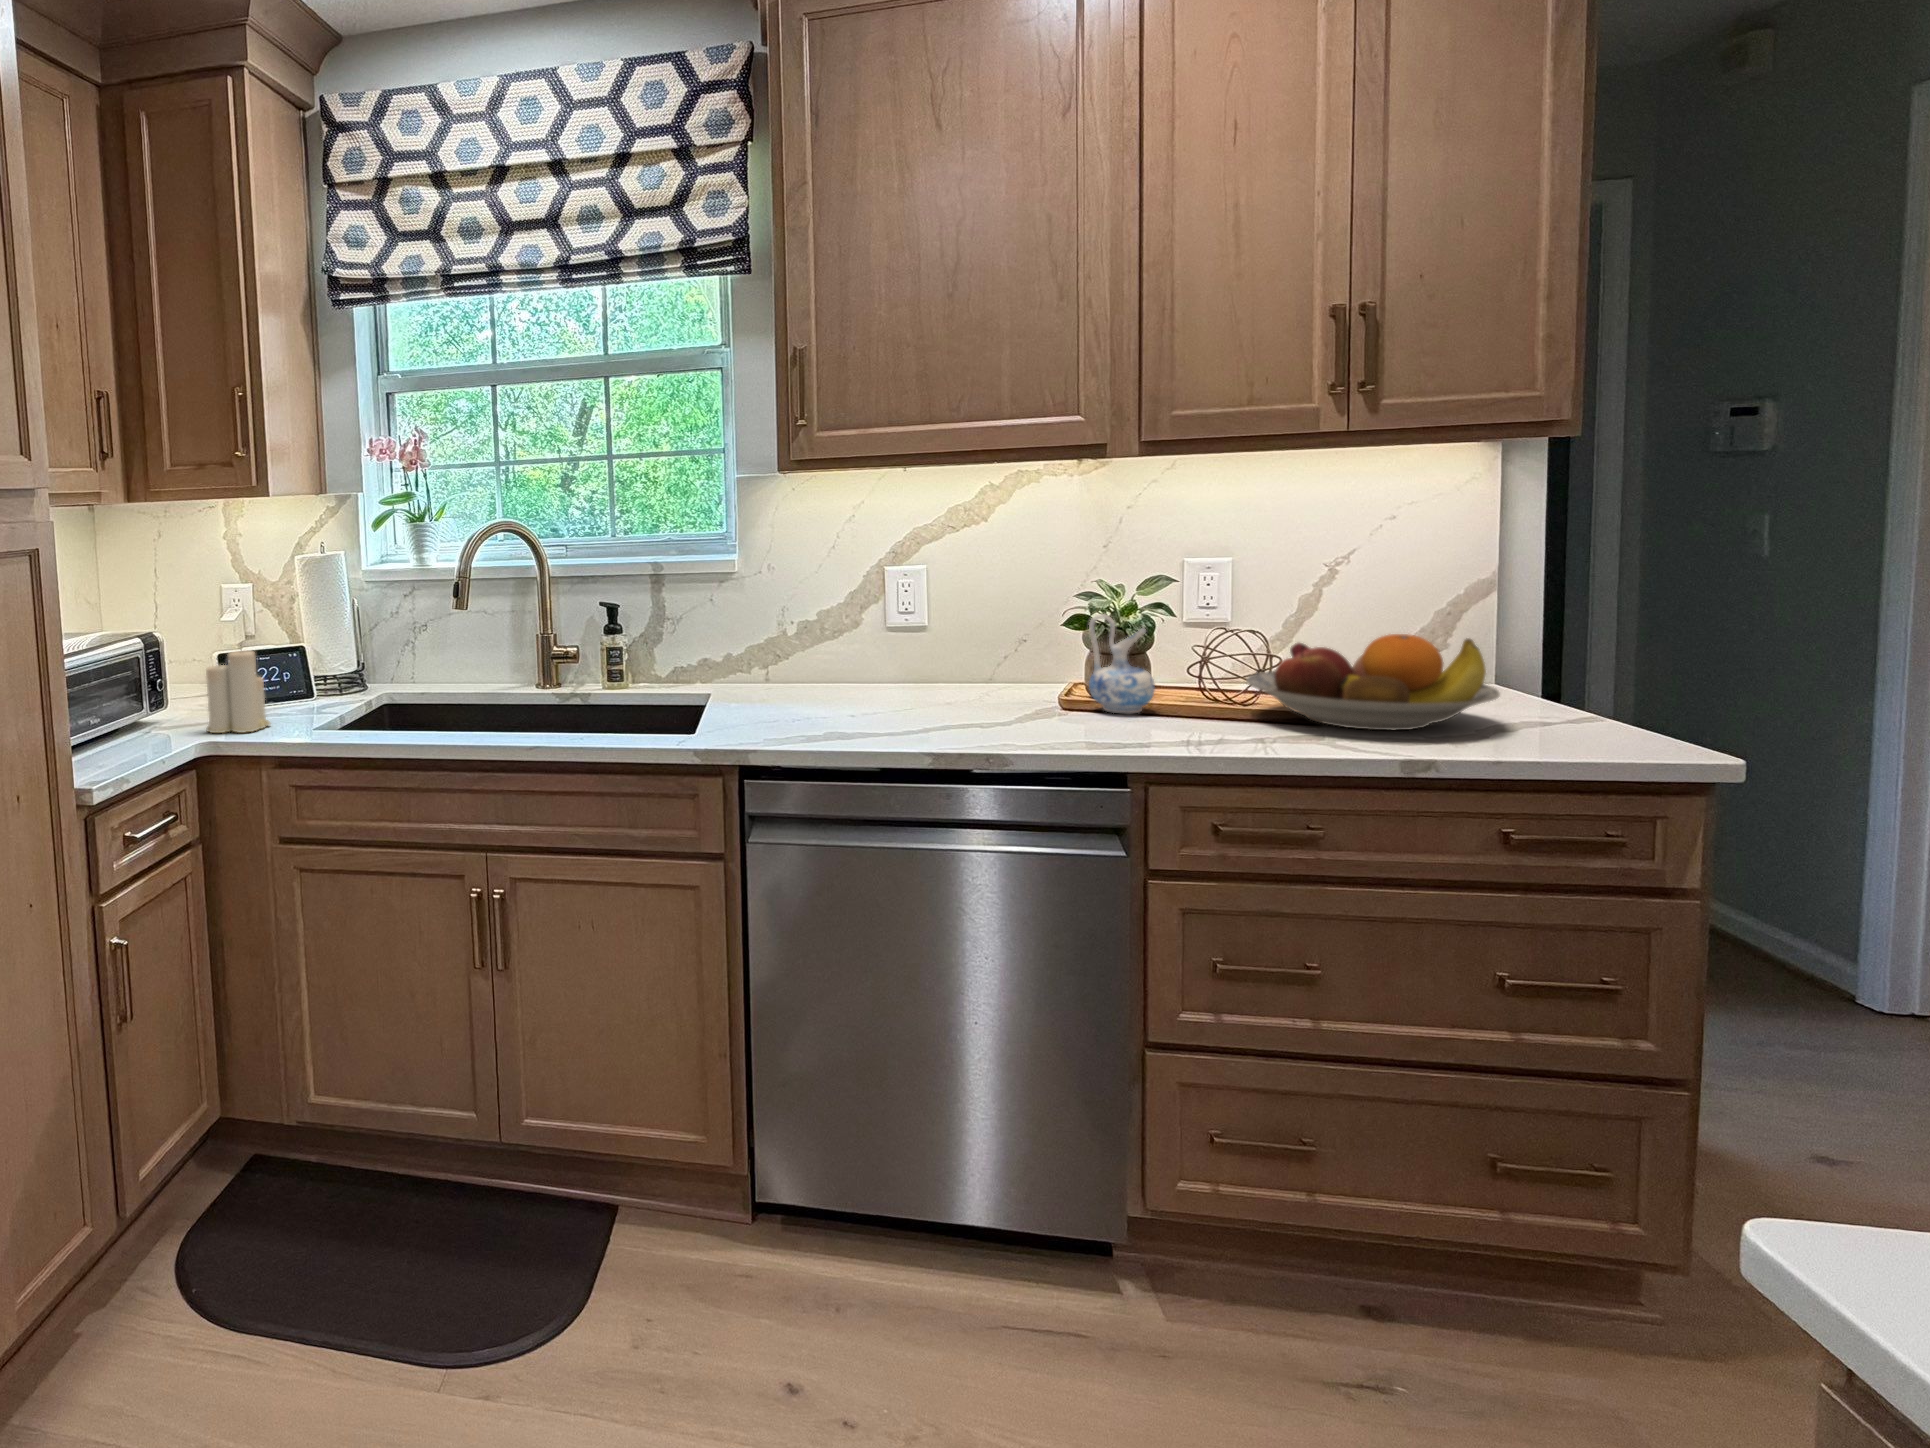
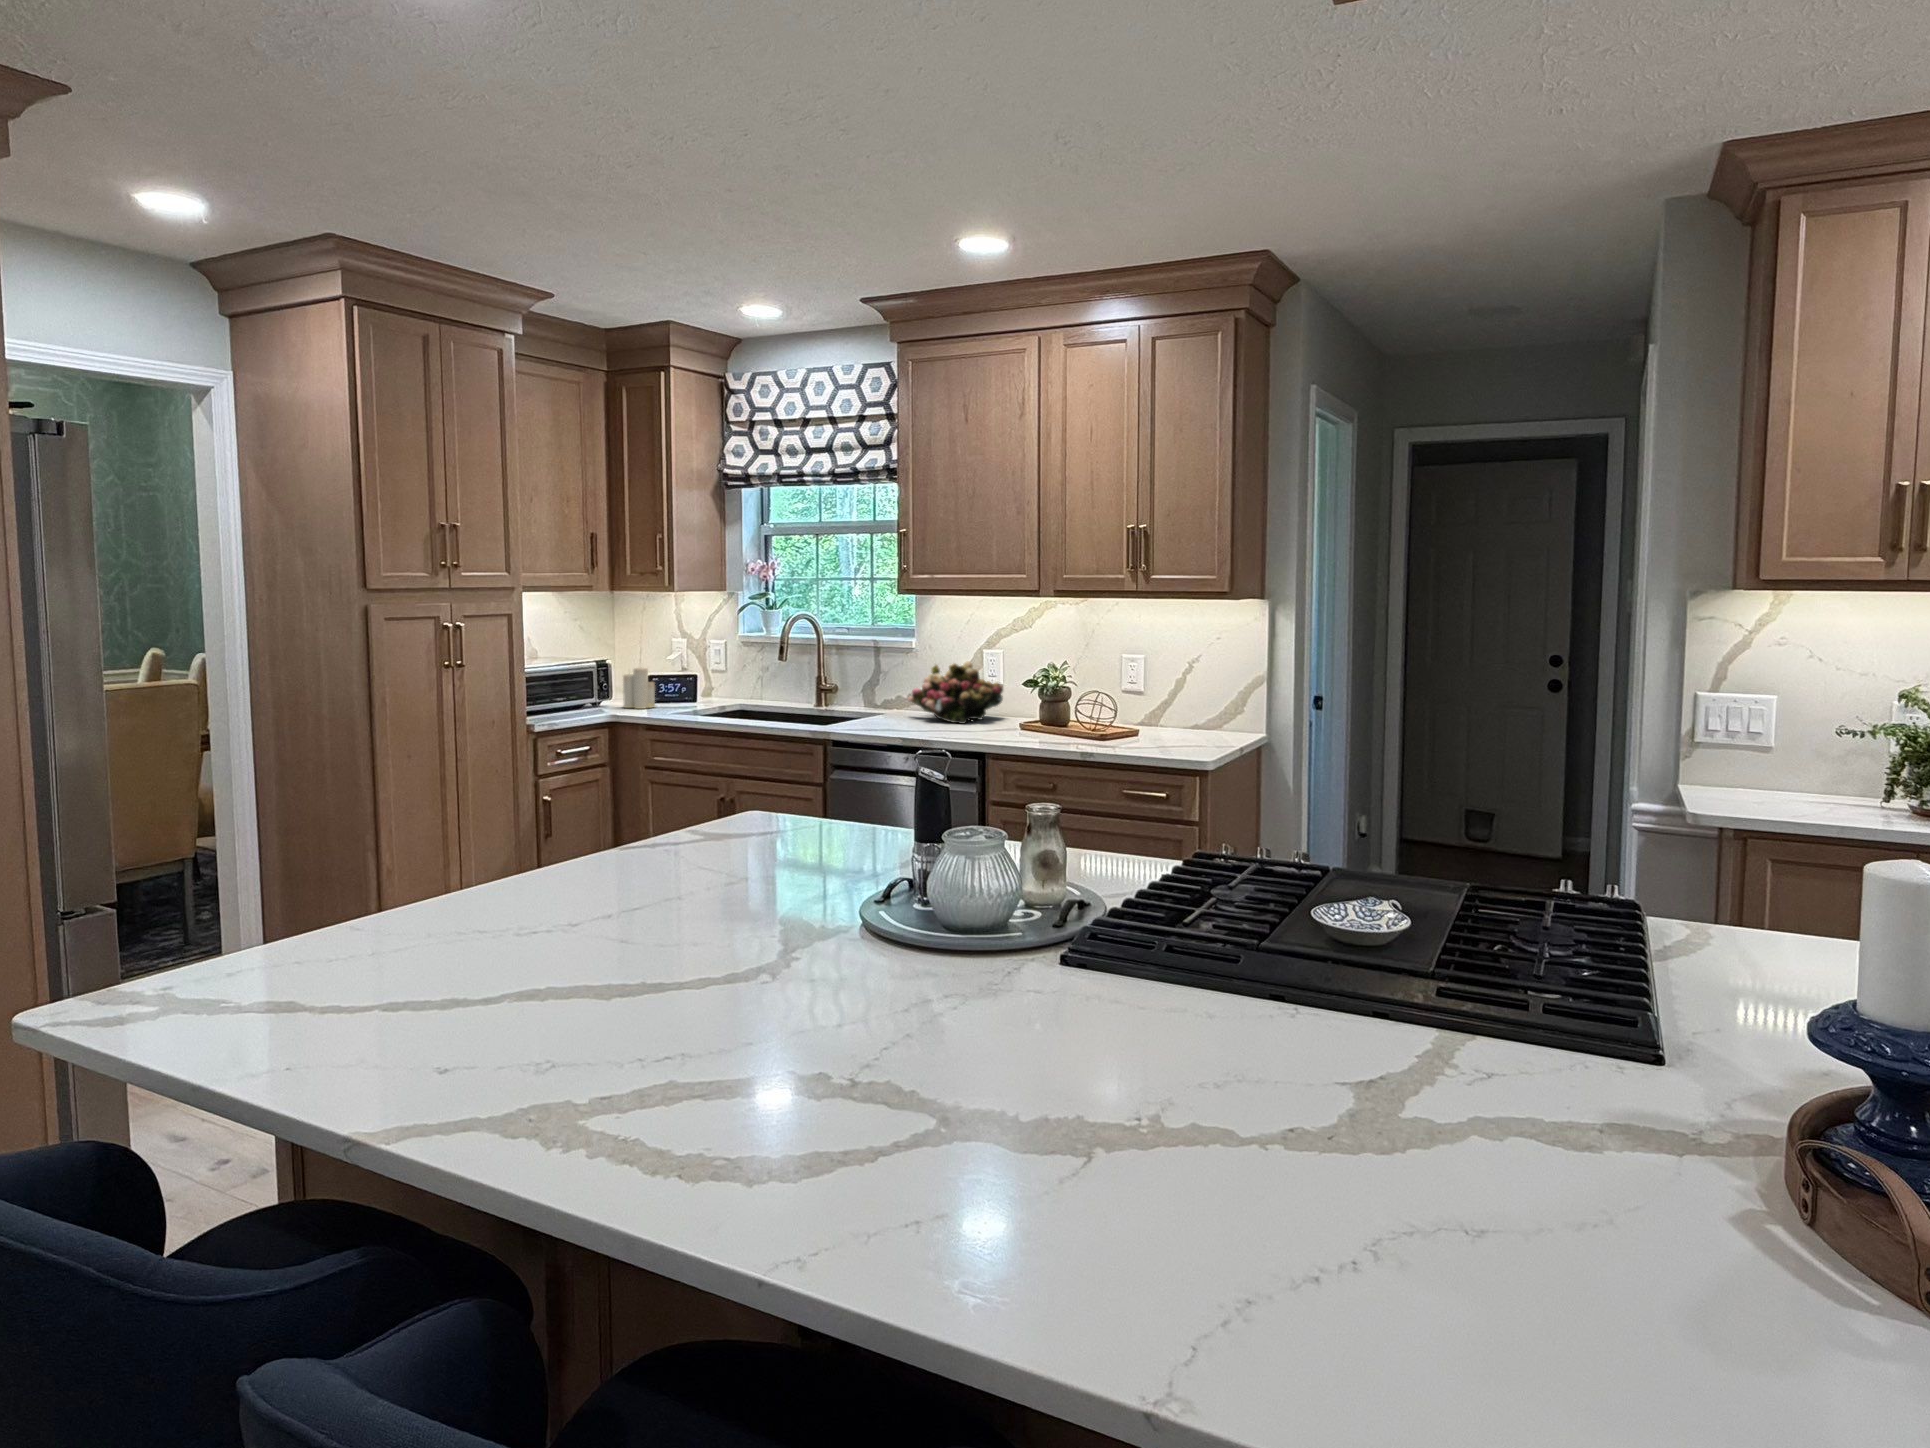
flower arrangement: none [776,590,966,708] -> present [908,661,1003,724]
ceramic pitcher: present [1089,614,1155,714] -> none [1028,680,1058,732]
fruit bowl: present [1246,634,1500,730] -> none [1077,698,1181,745]

